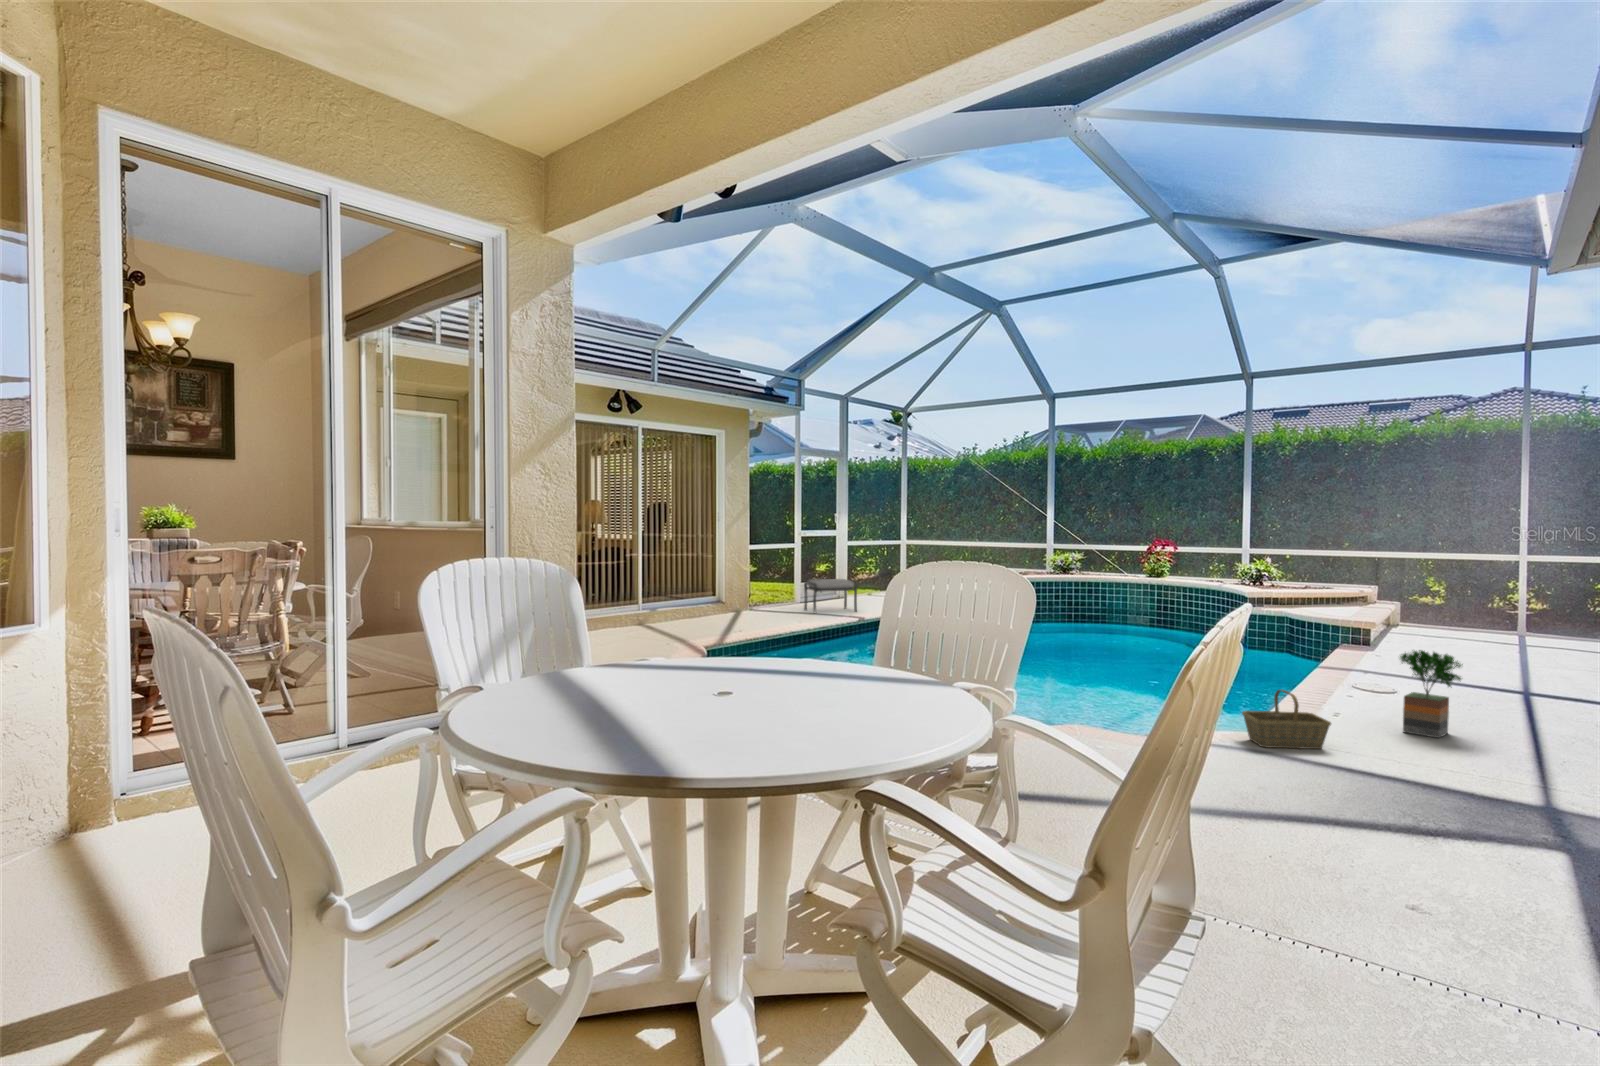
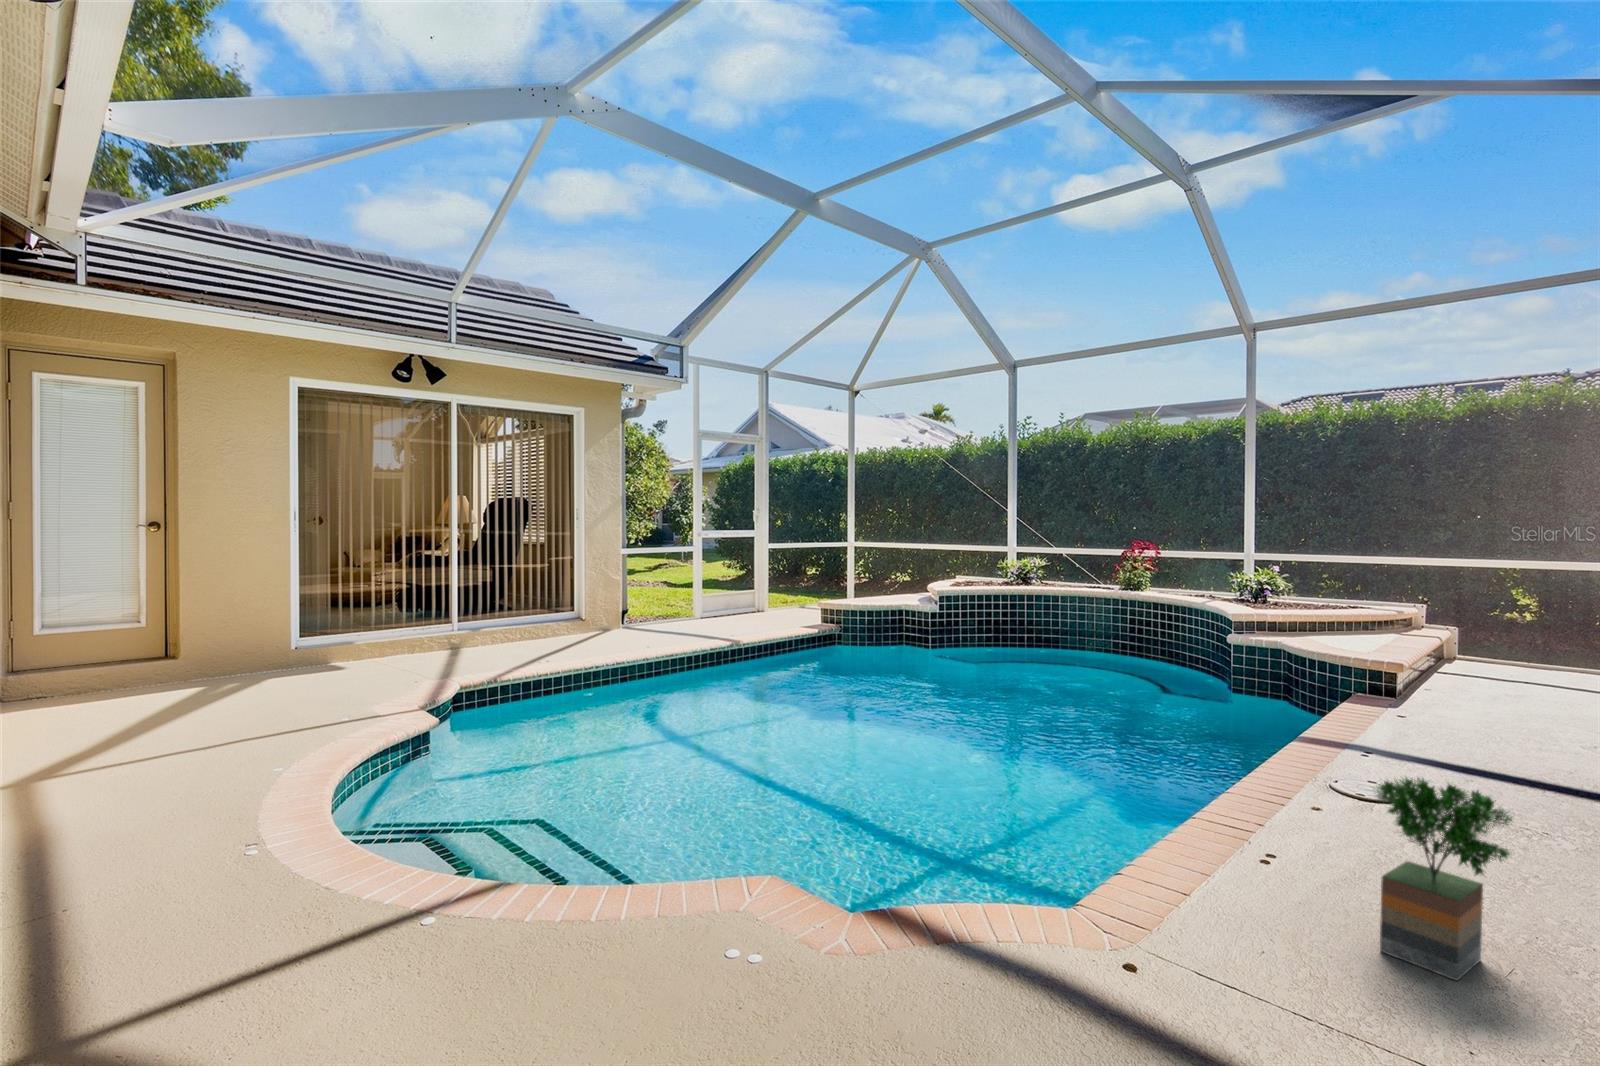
ottoman: present [804,579,858,613] -> none [679,590,740,633]
basket: present [1242,690,1331,749] -> none [1018,866,1189,1016]

